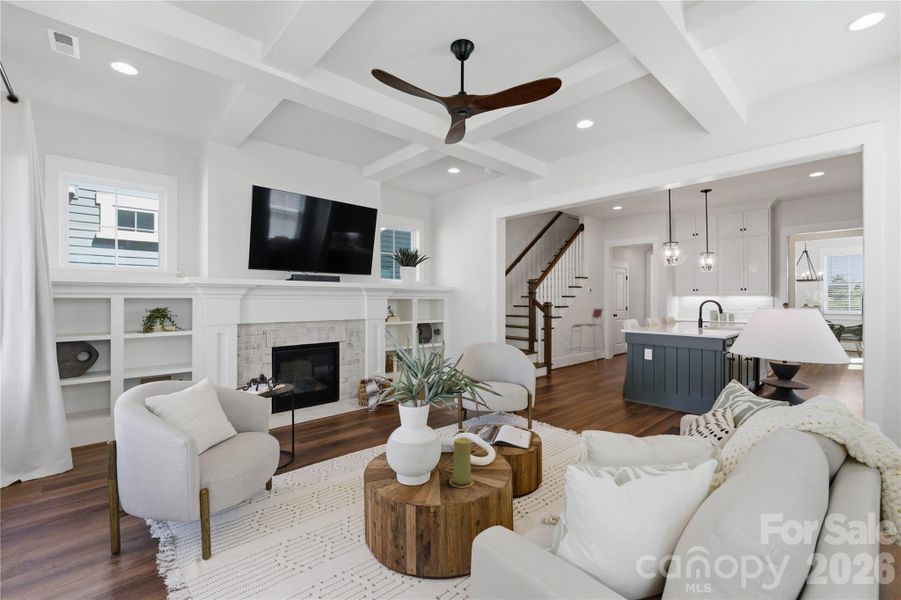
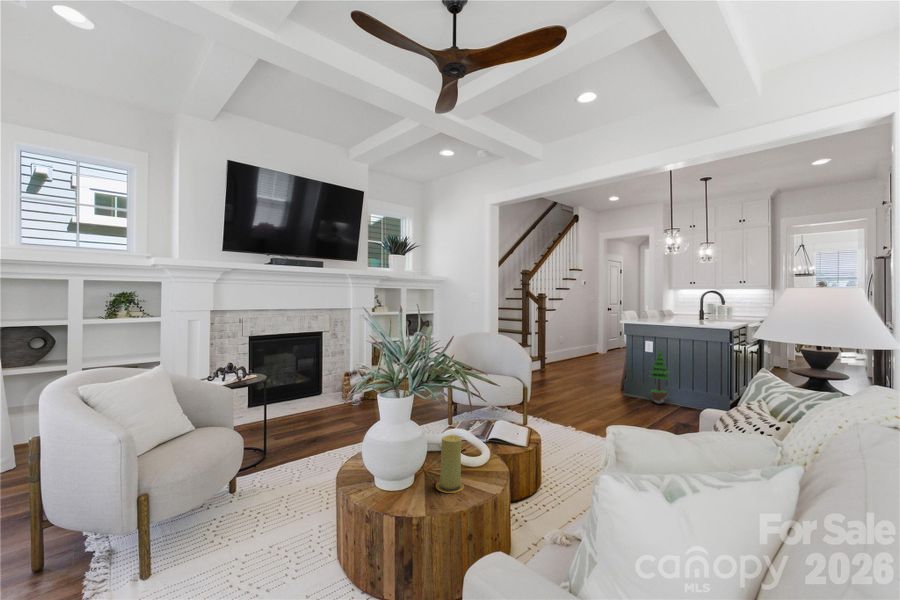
bar stool: present [573,309,603,350] -> none [564,301,602,363]
potted tree: none [647,355,669,409] -> present [649,350,670,404]

